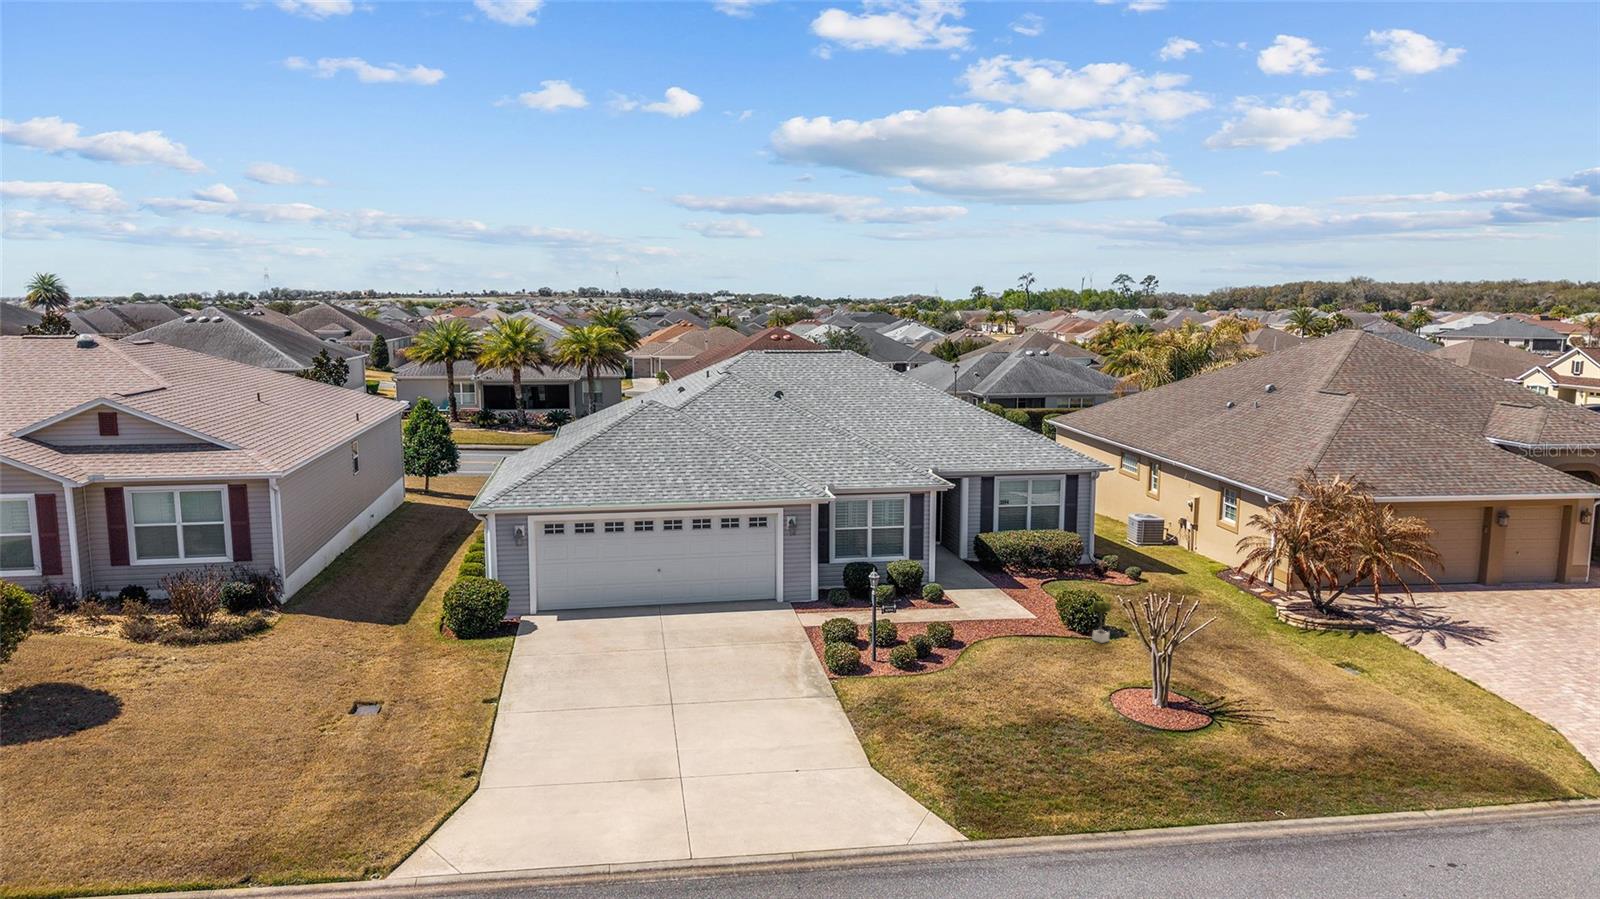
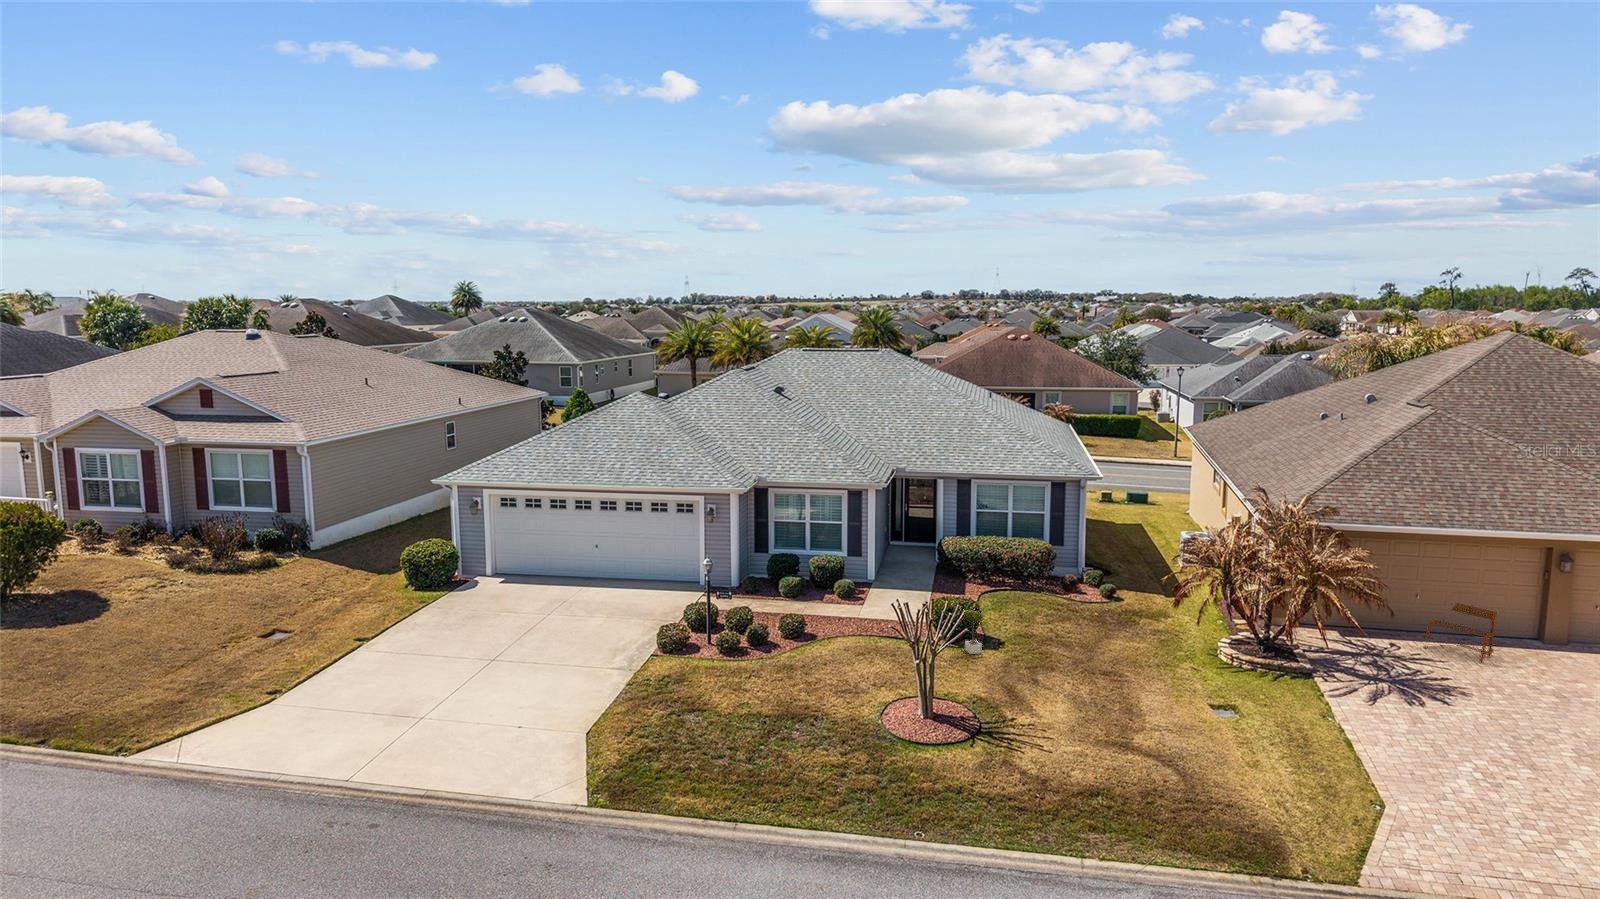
bench: none [1412,556,1466,607] -> present [1424,603,1496,663]

